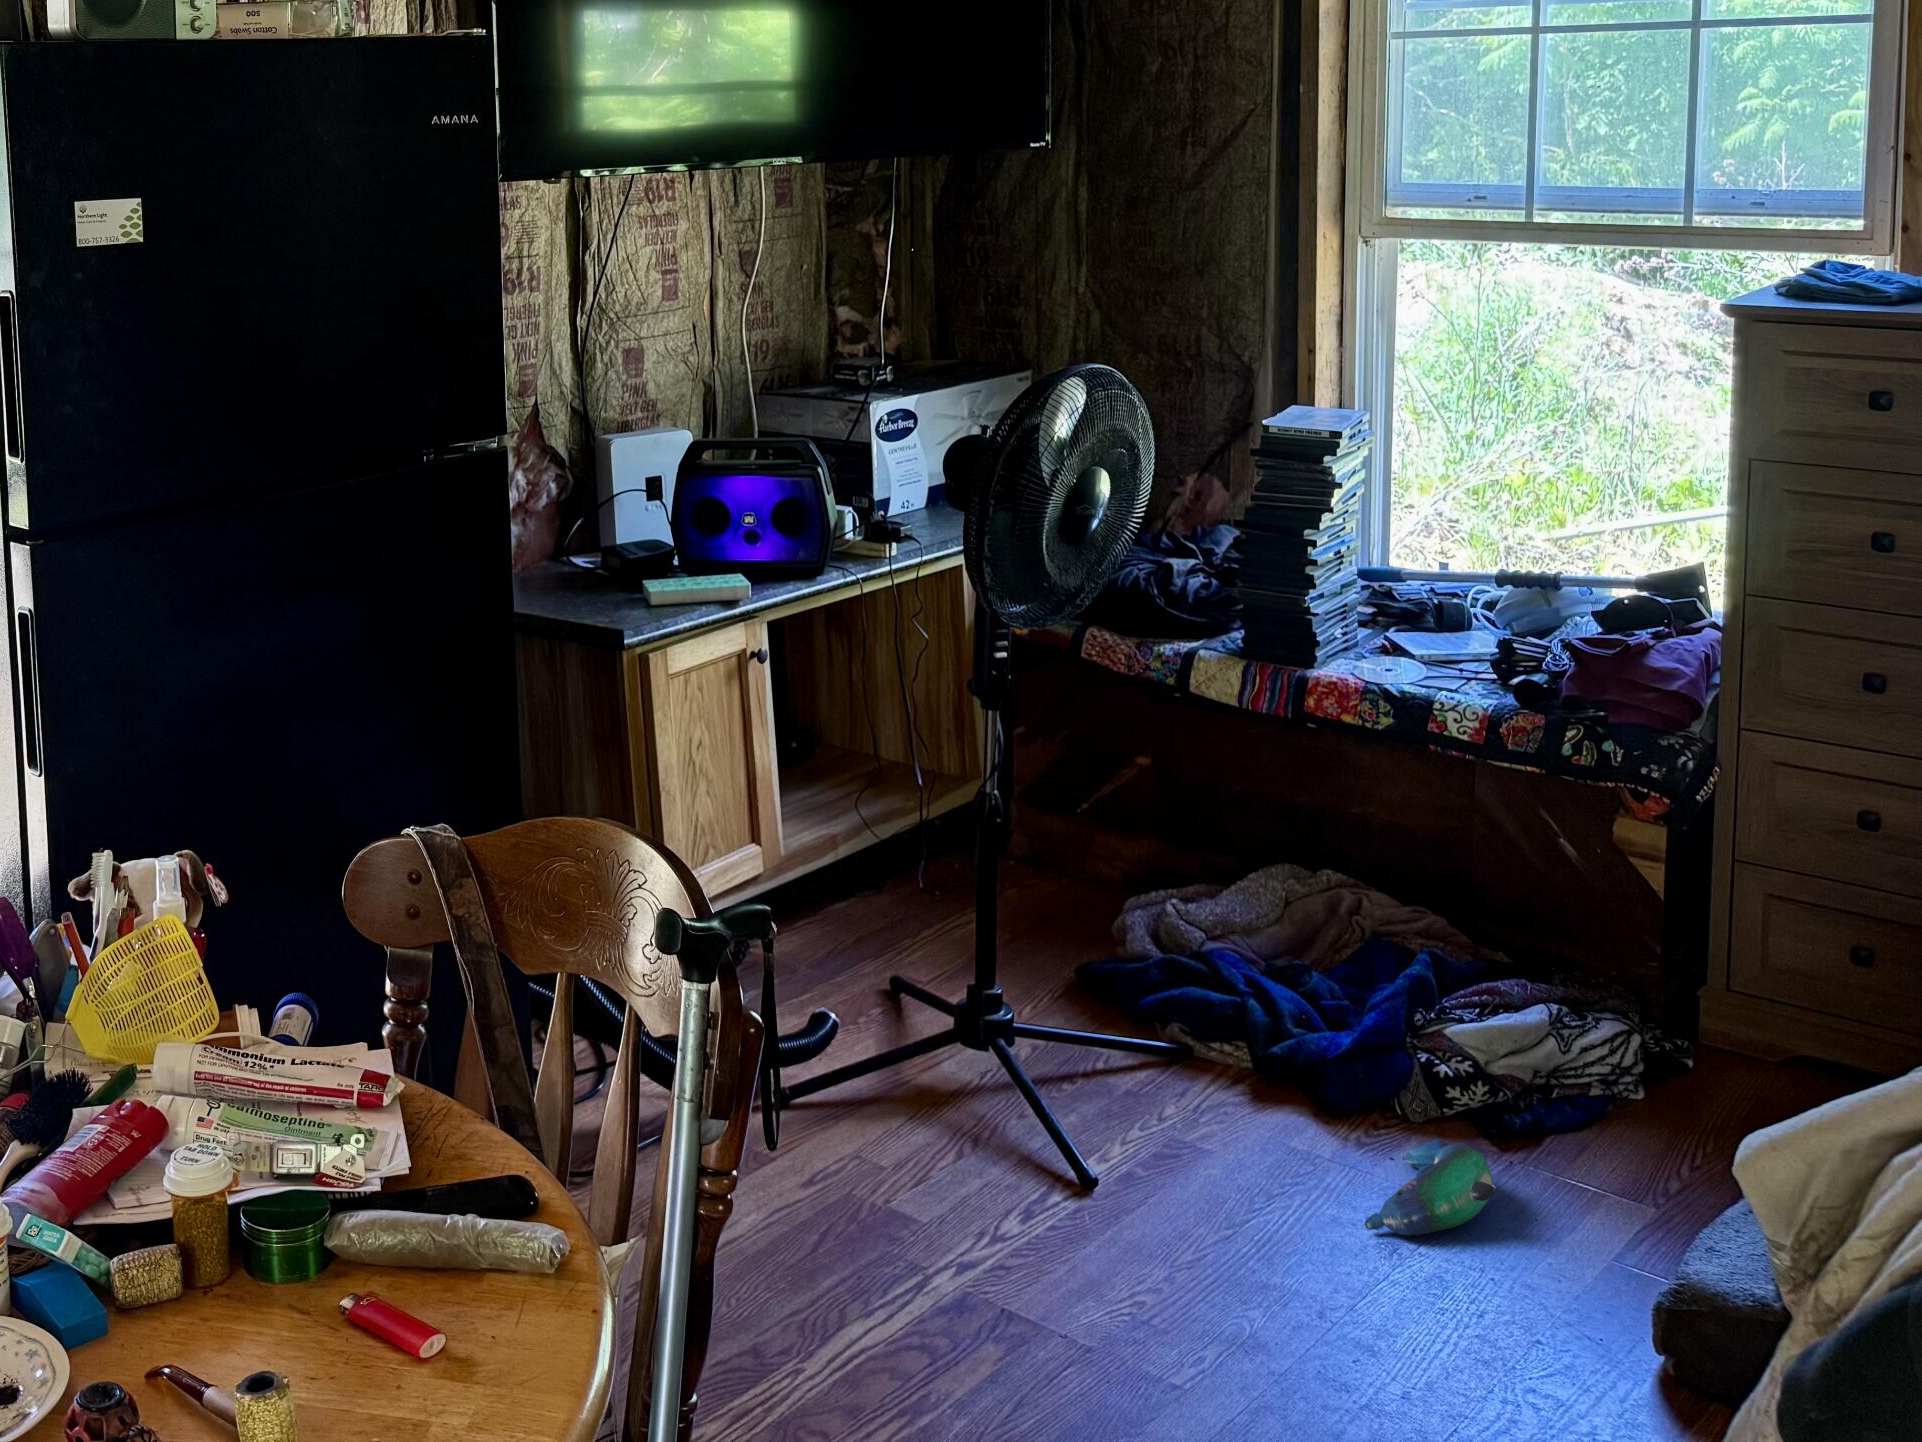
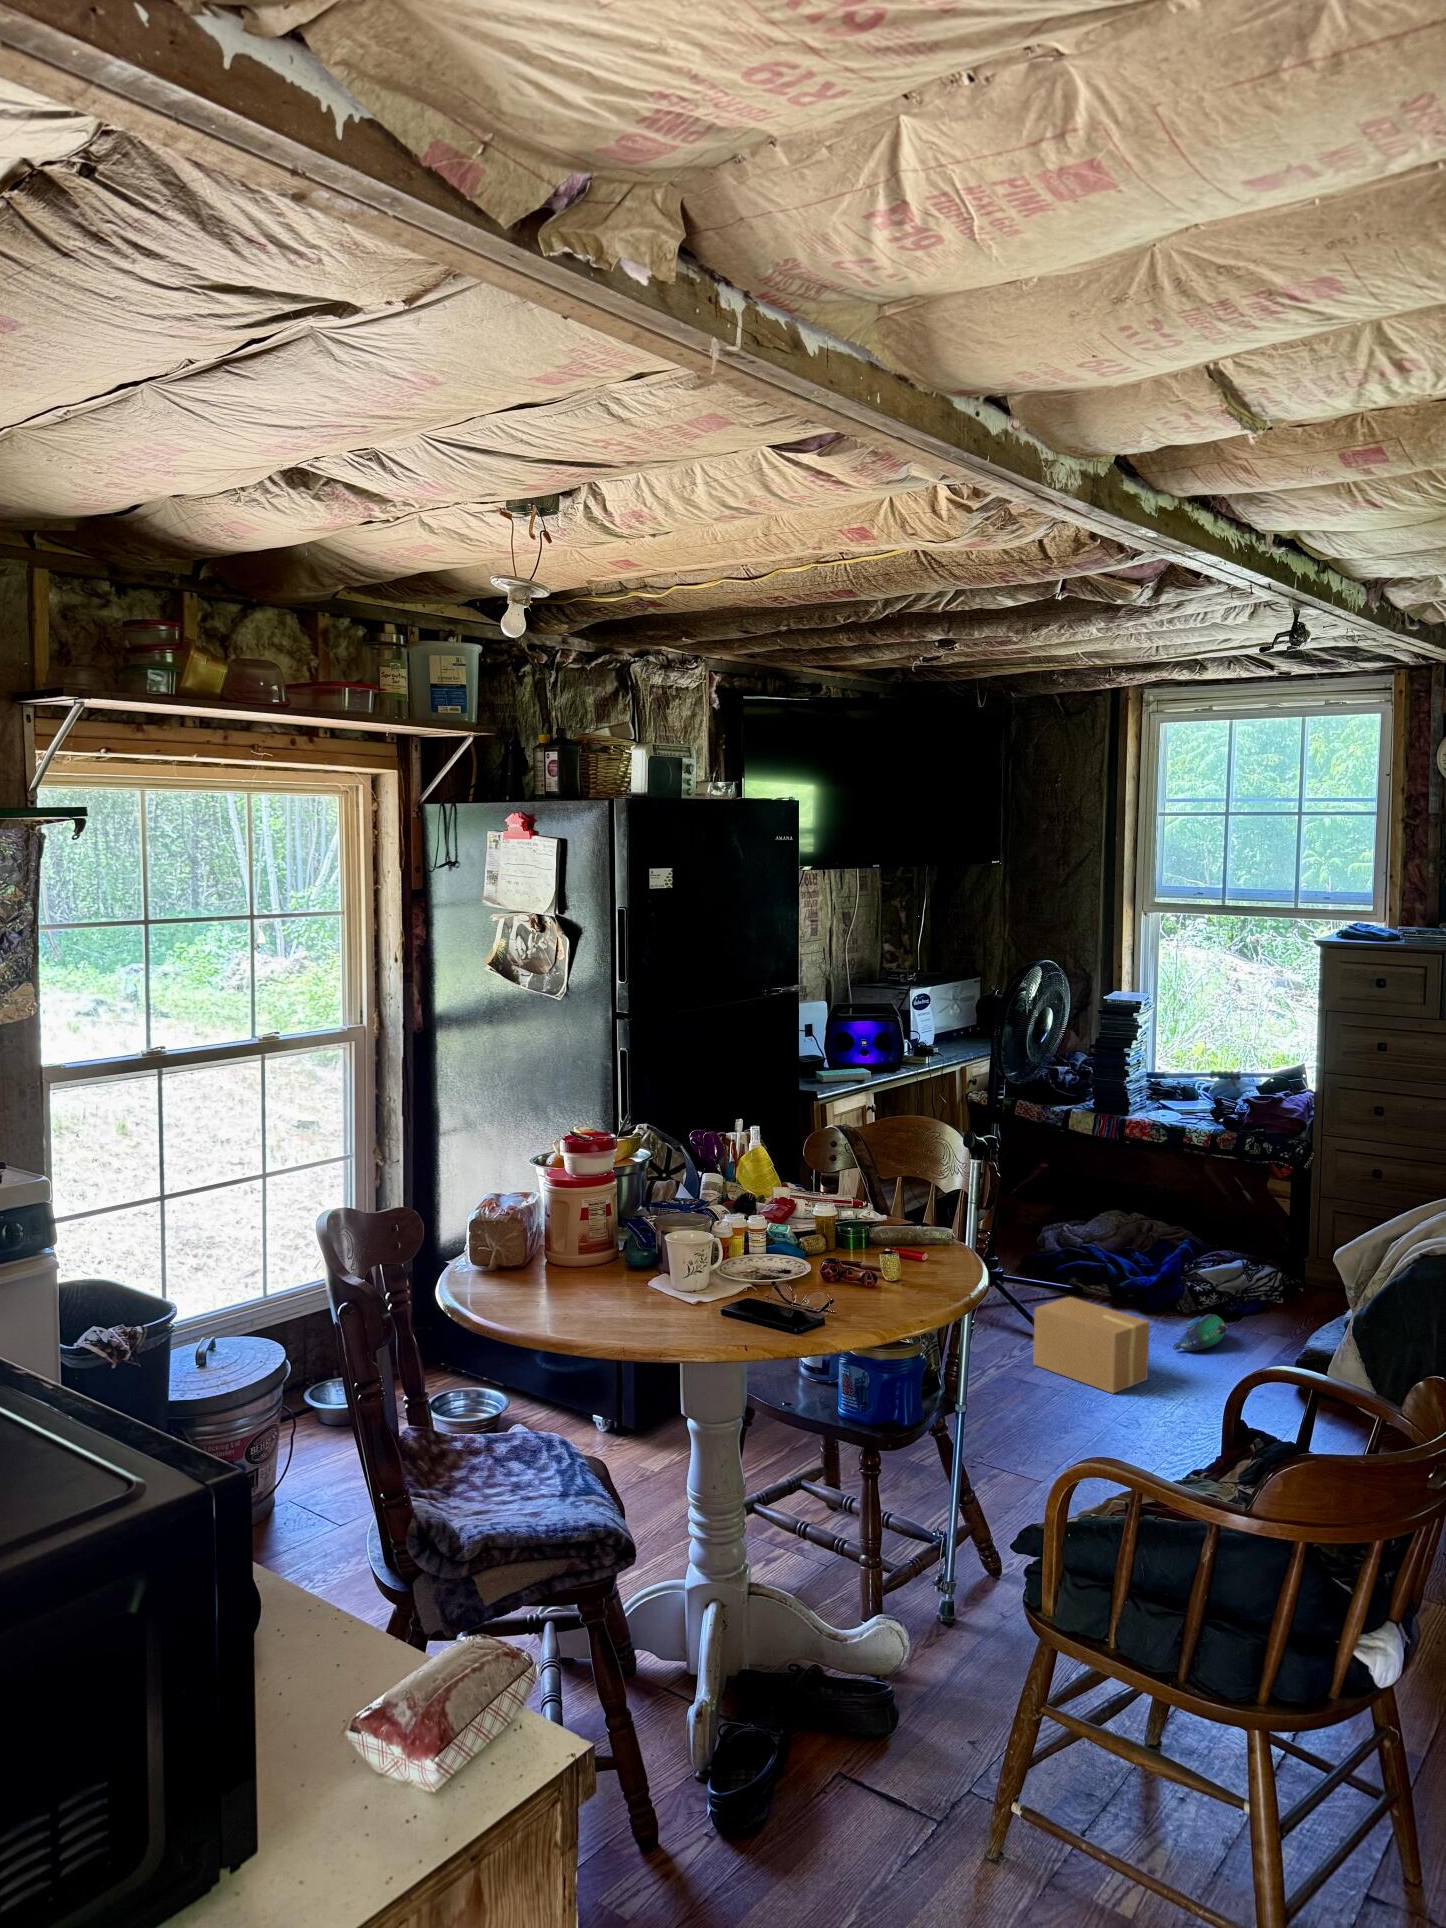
cardboard box: none [1032,1102,1295,1359] -> present [1033,1297,1150,1393]

